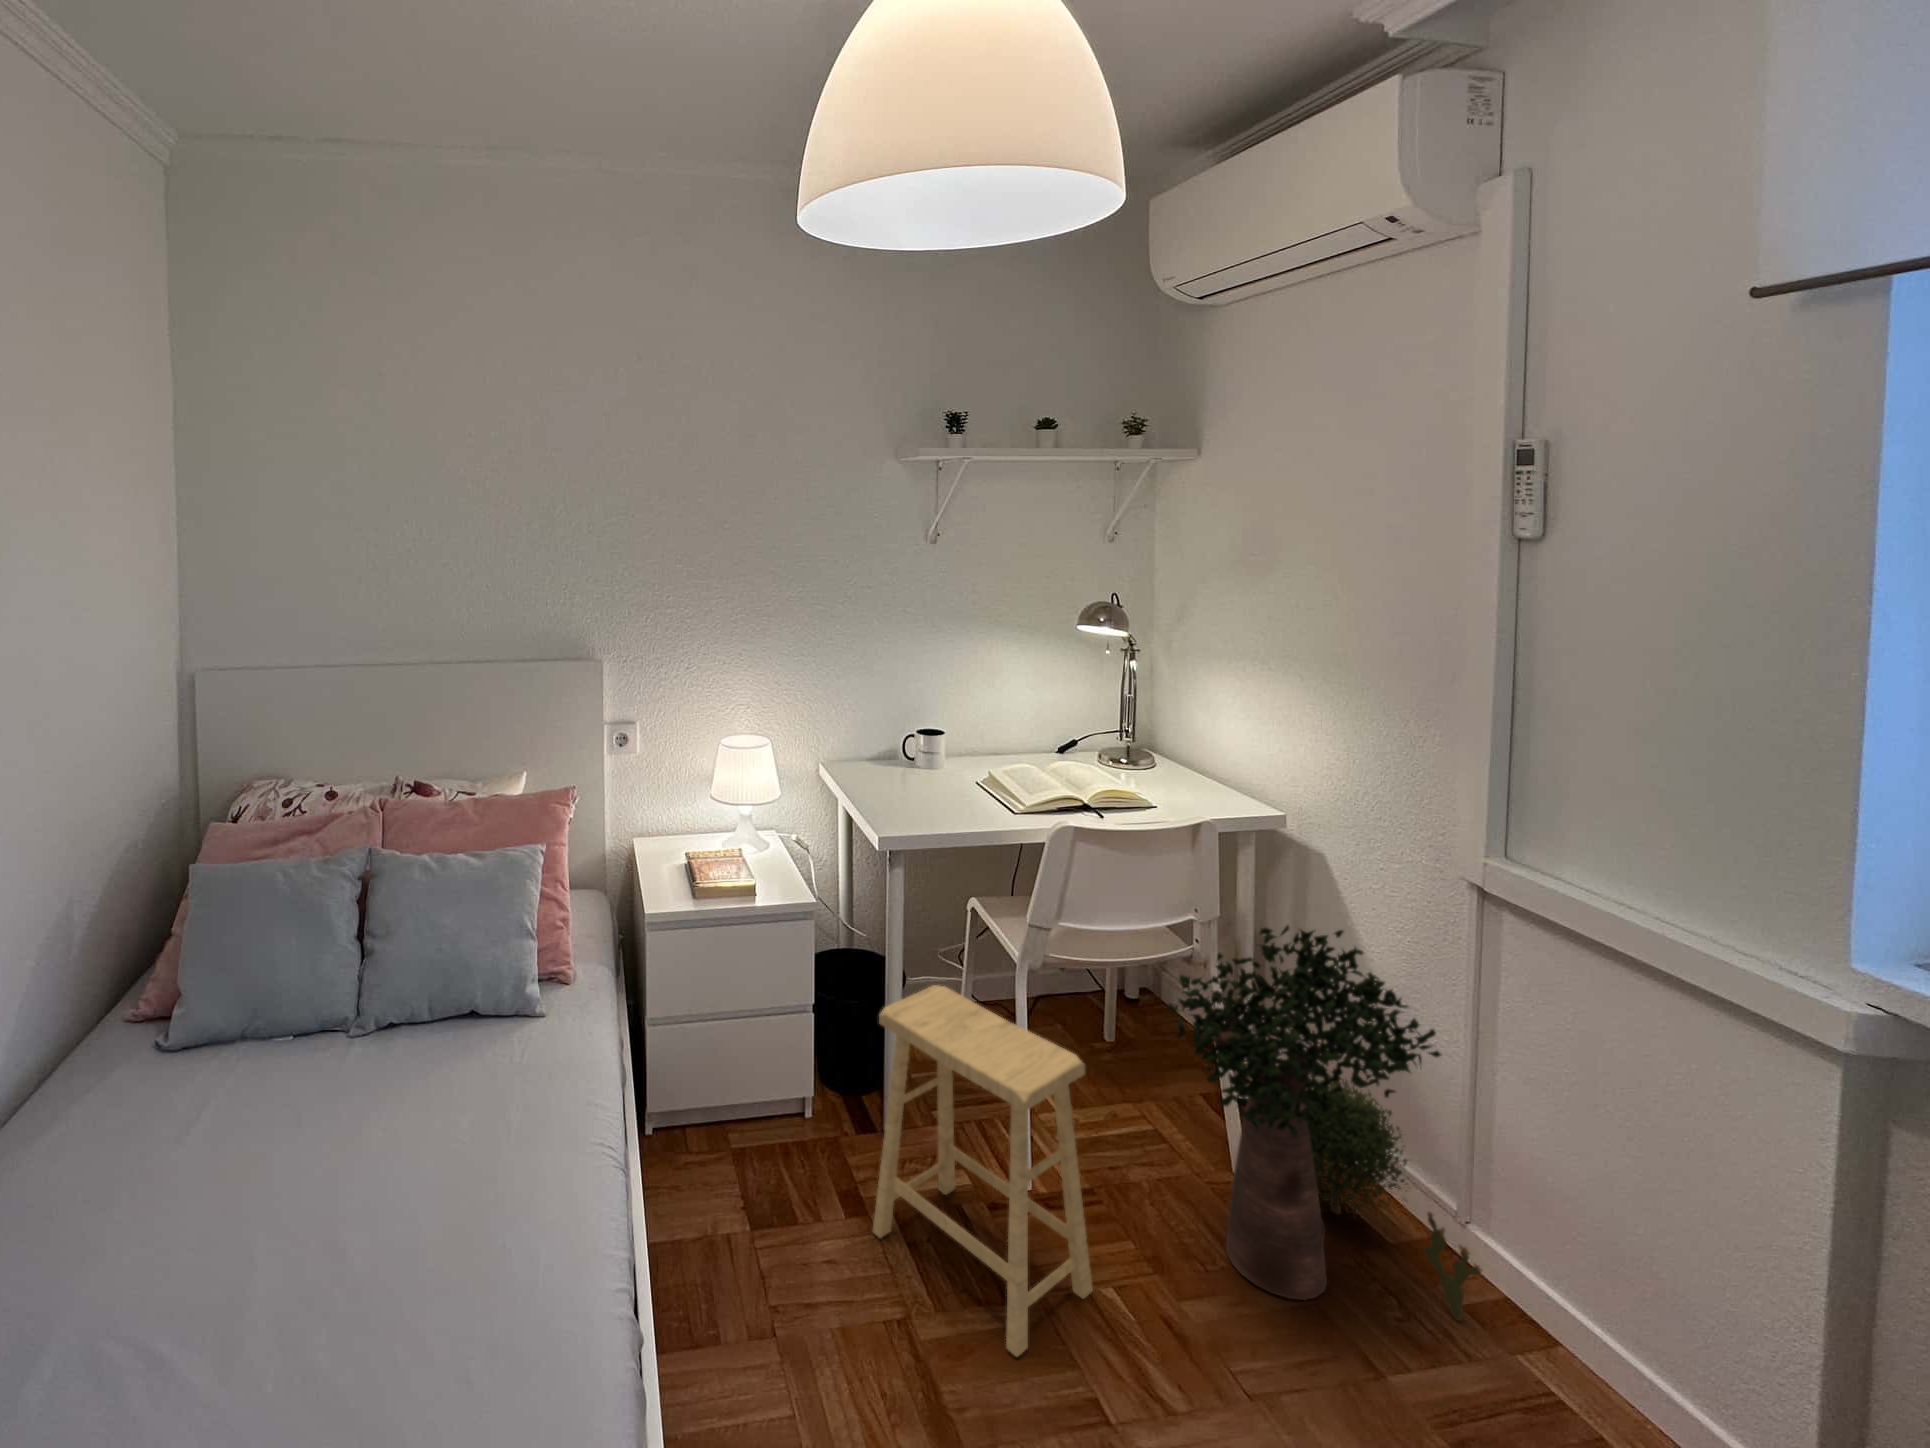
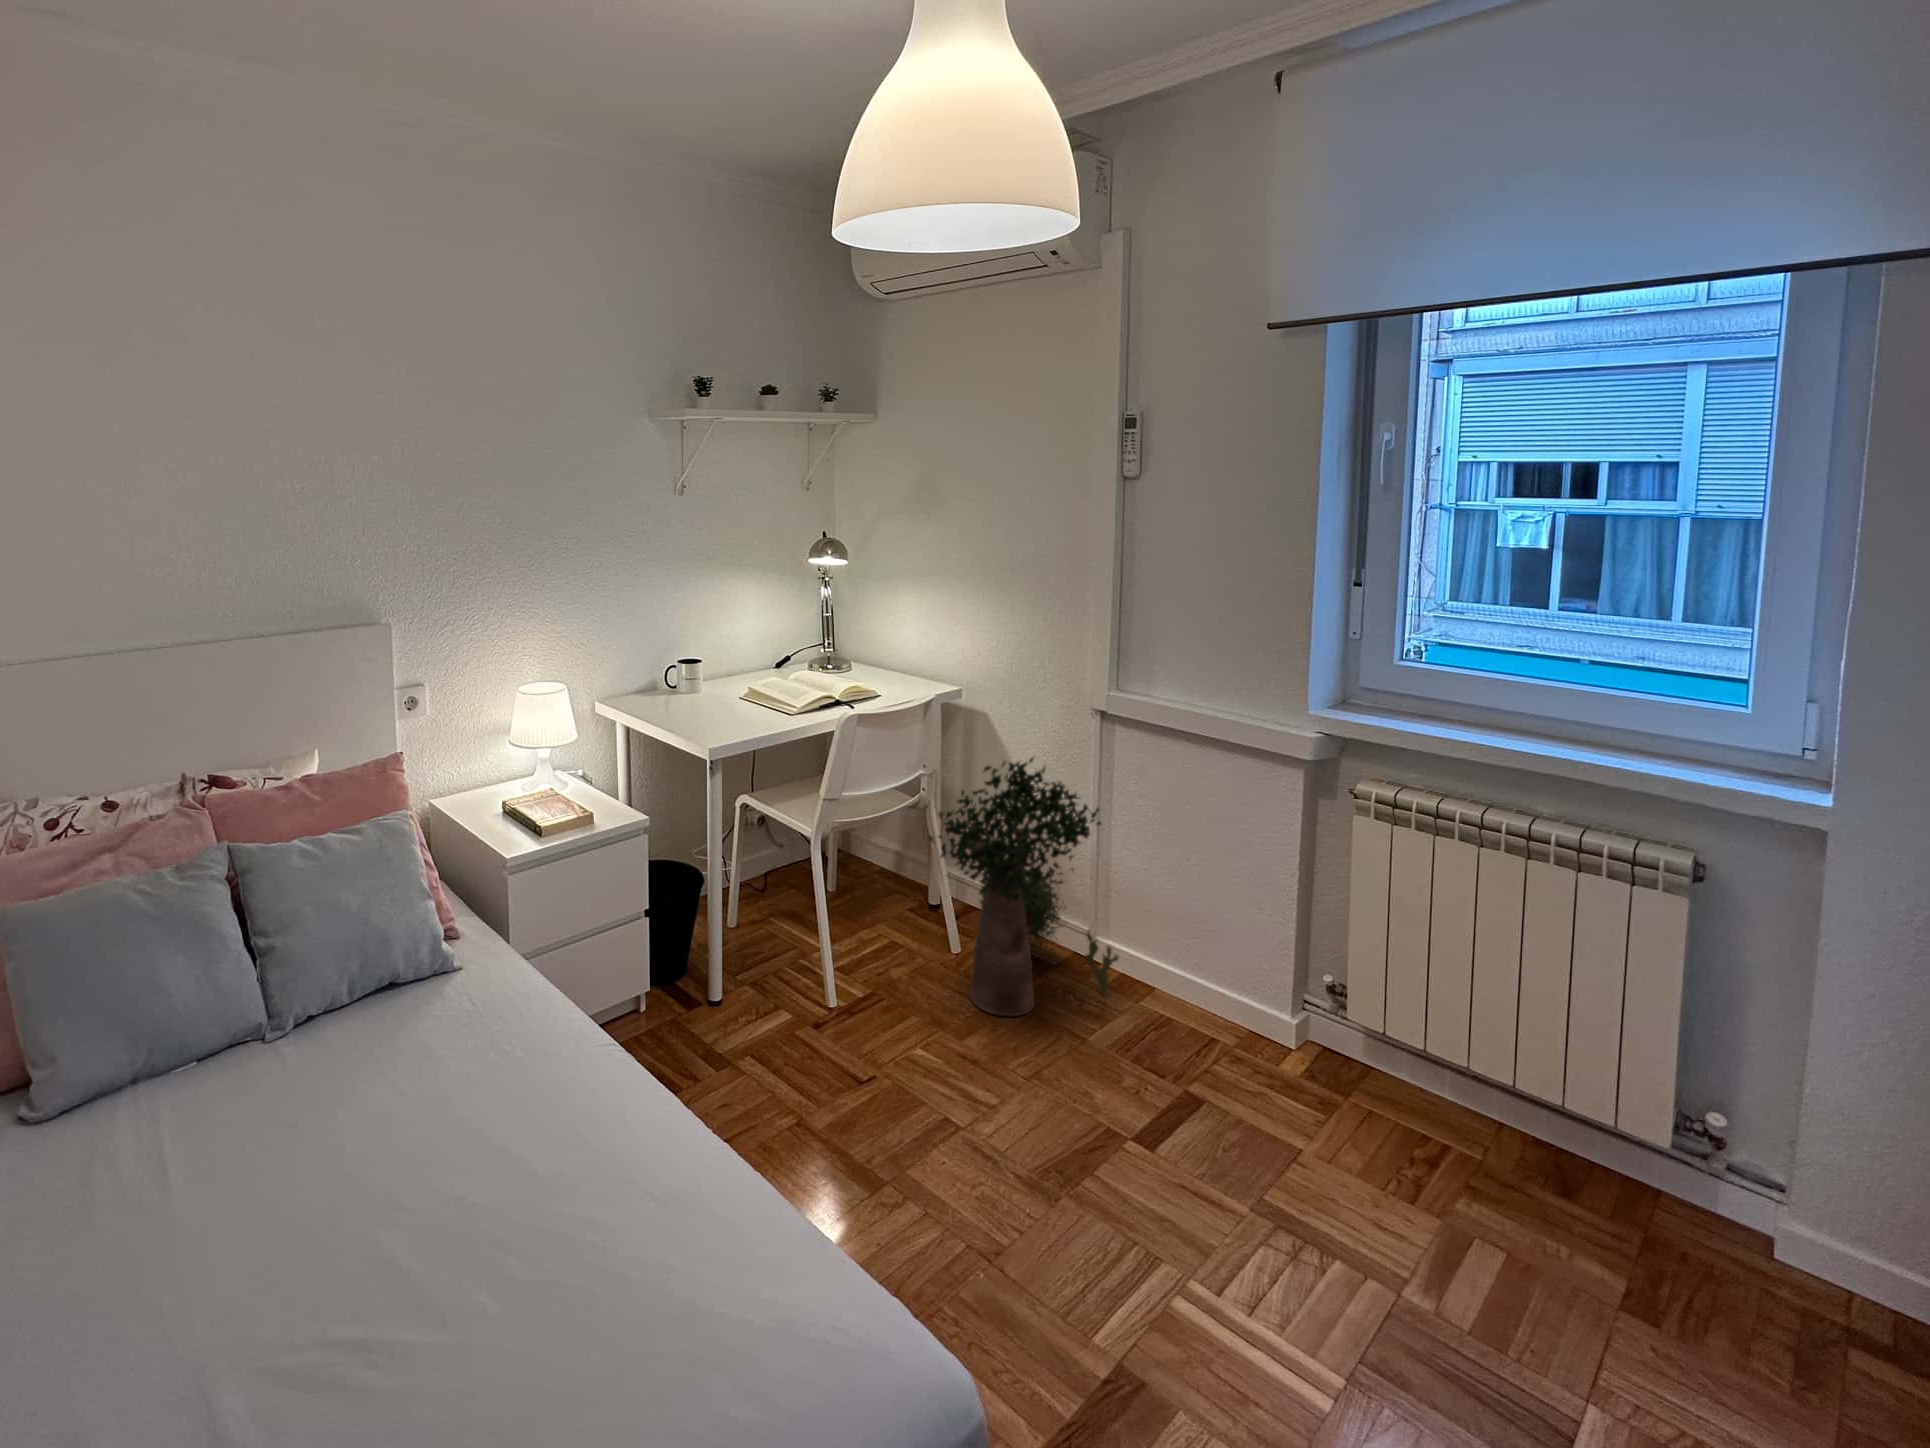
footstool: present [873,985,1093,1357] -> none [741,862,908,1111]

